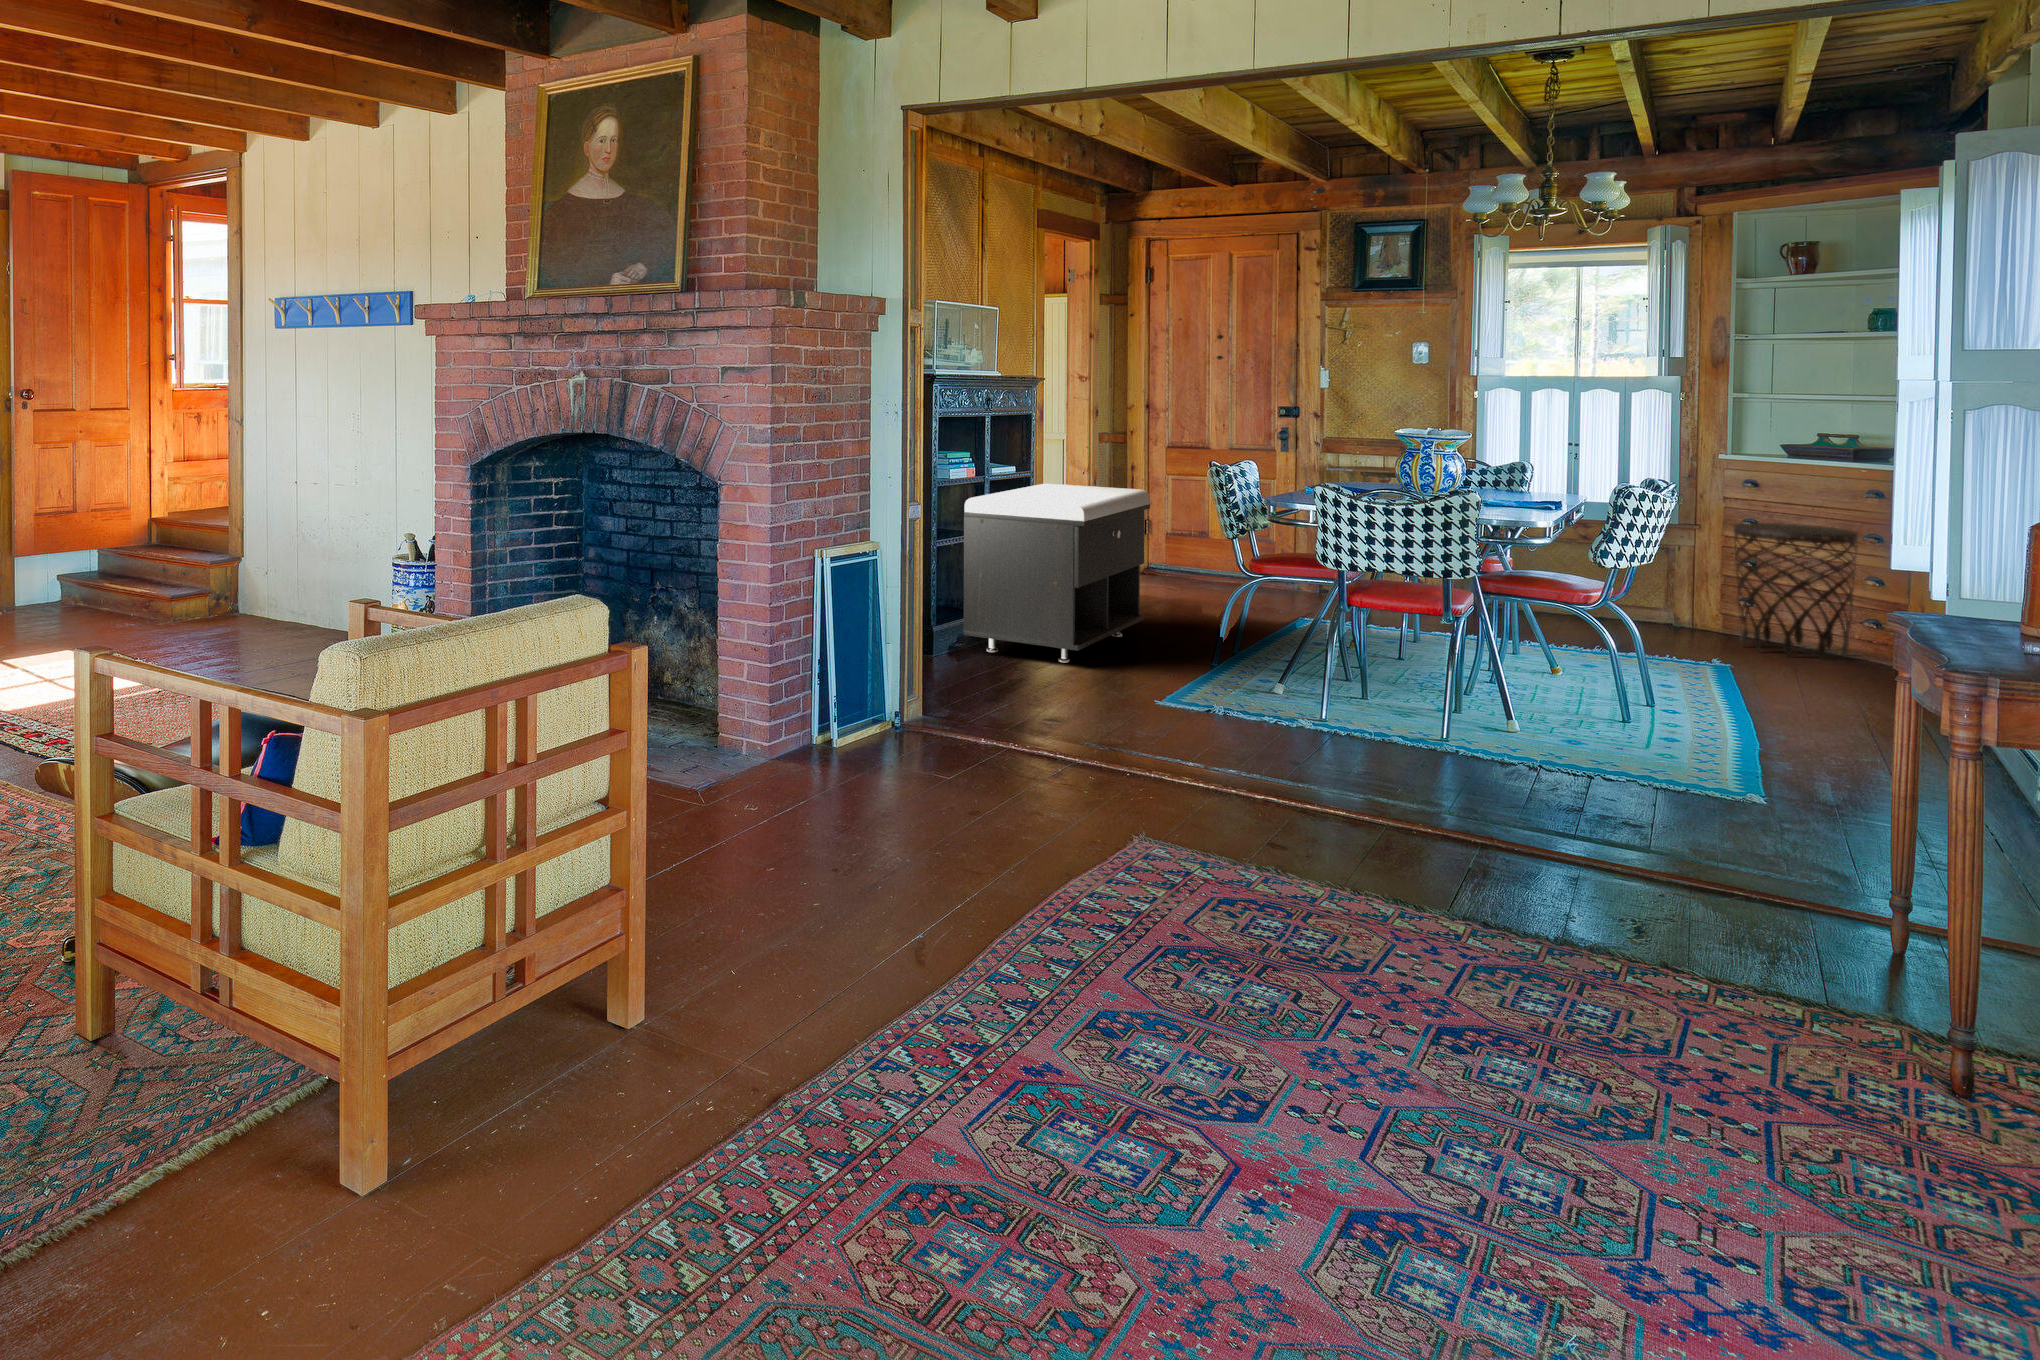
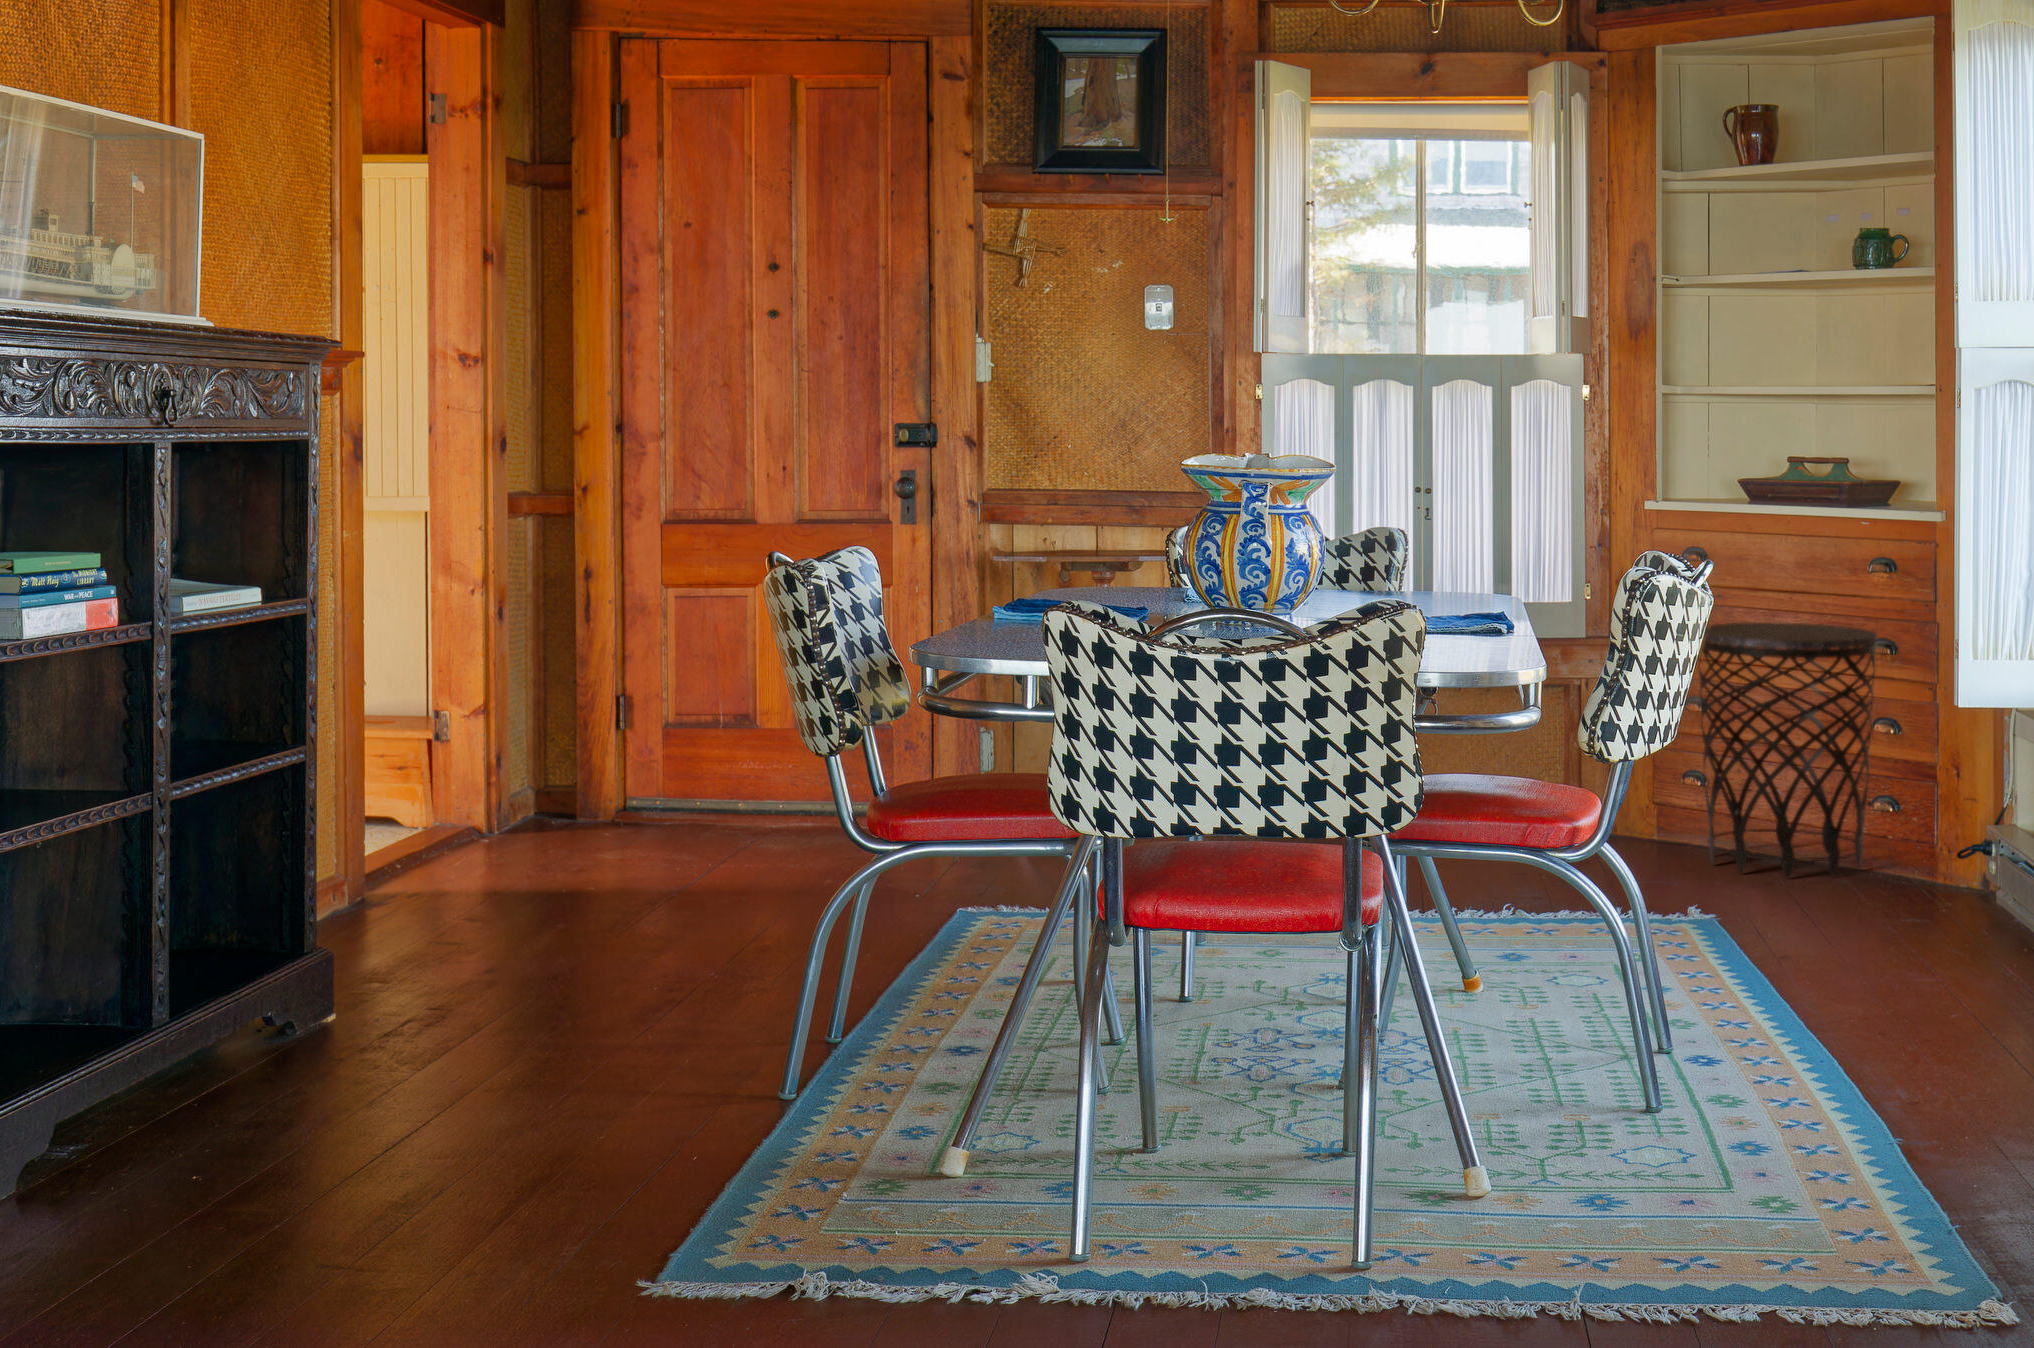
storage bench: present [964,484,1150,663] -> none [67,632,623,1166]

